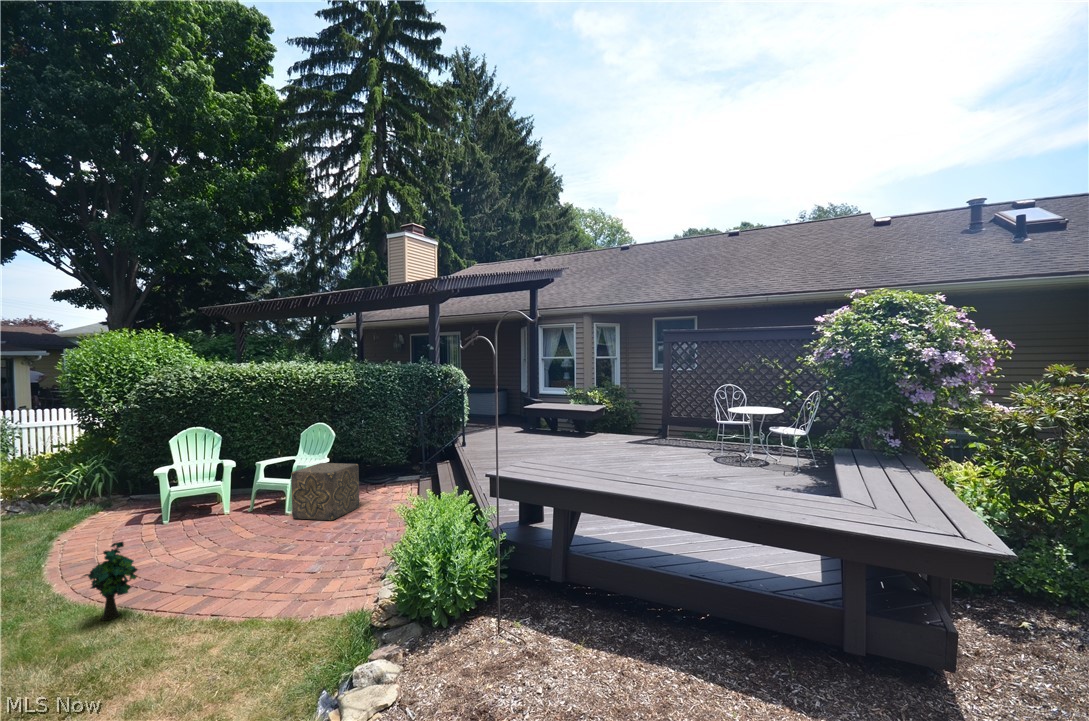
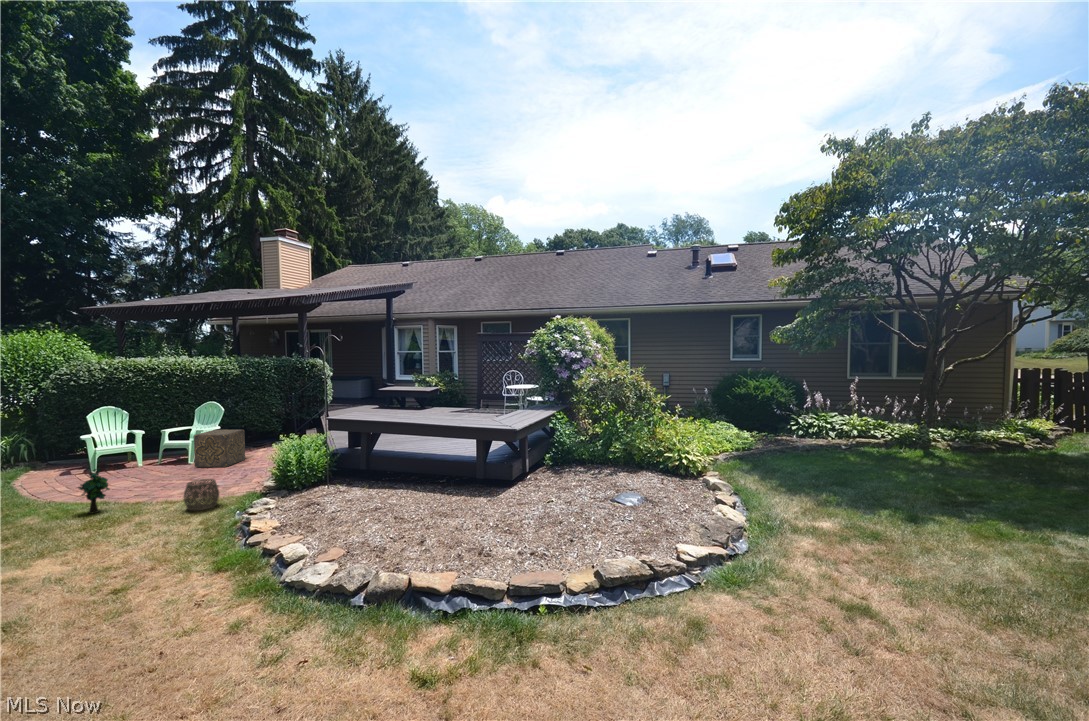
woven basket: none [239,568,300,633] -> present [184,479,219,511]

